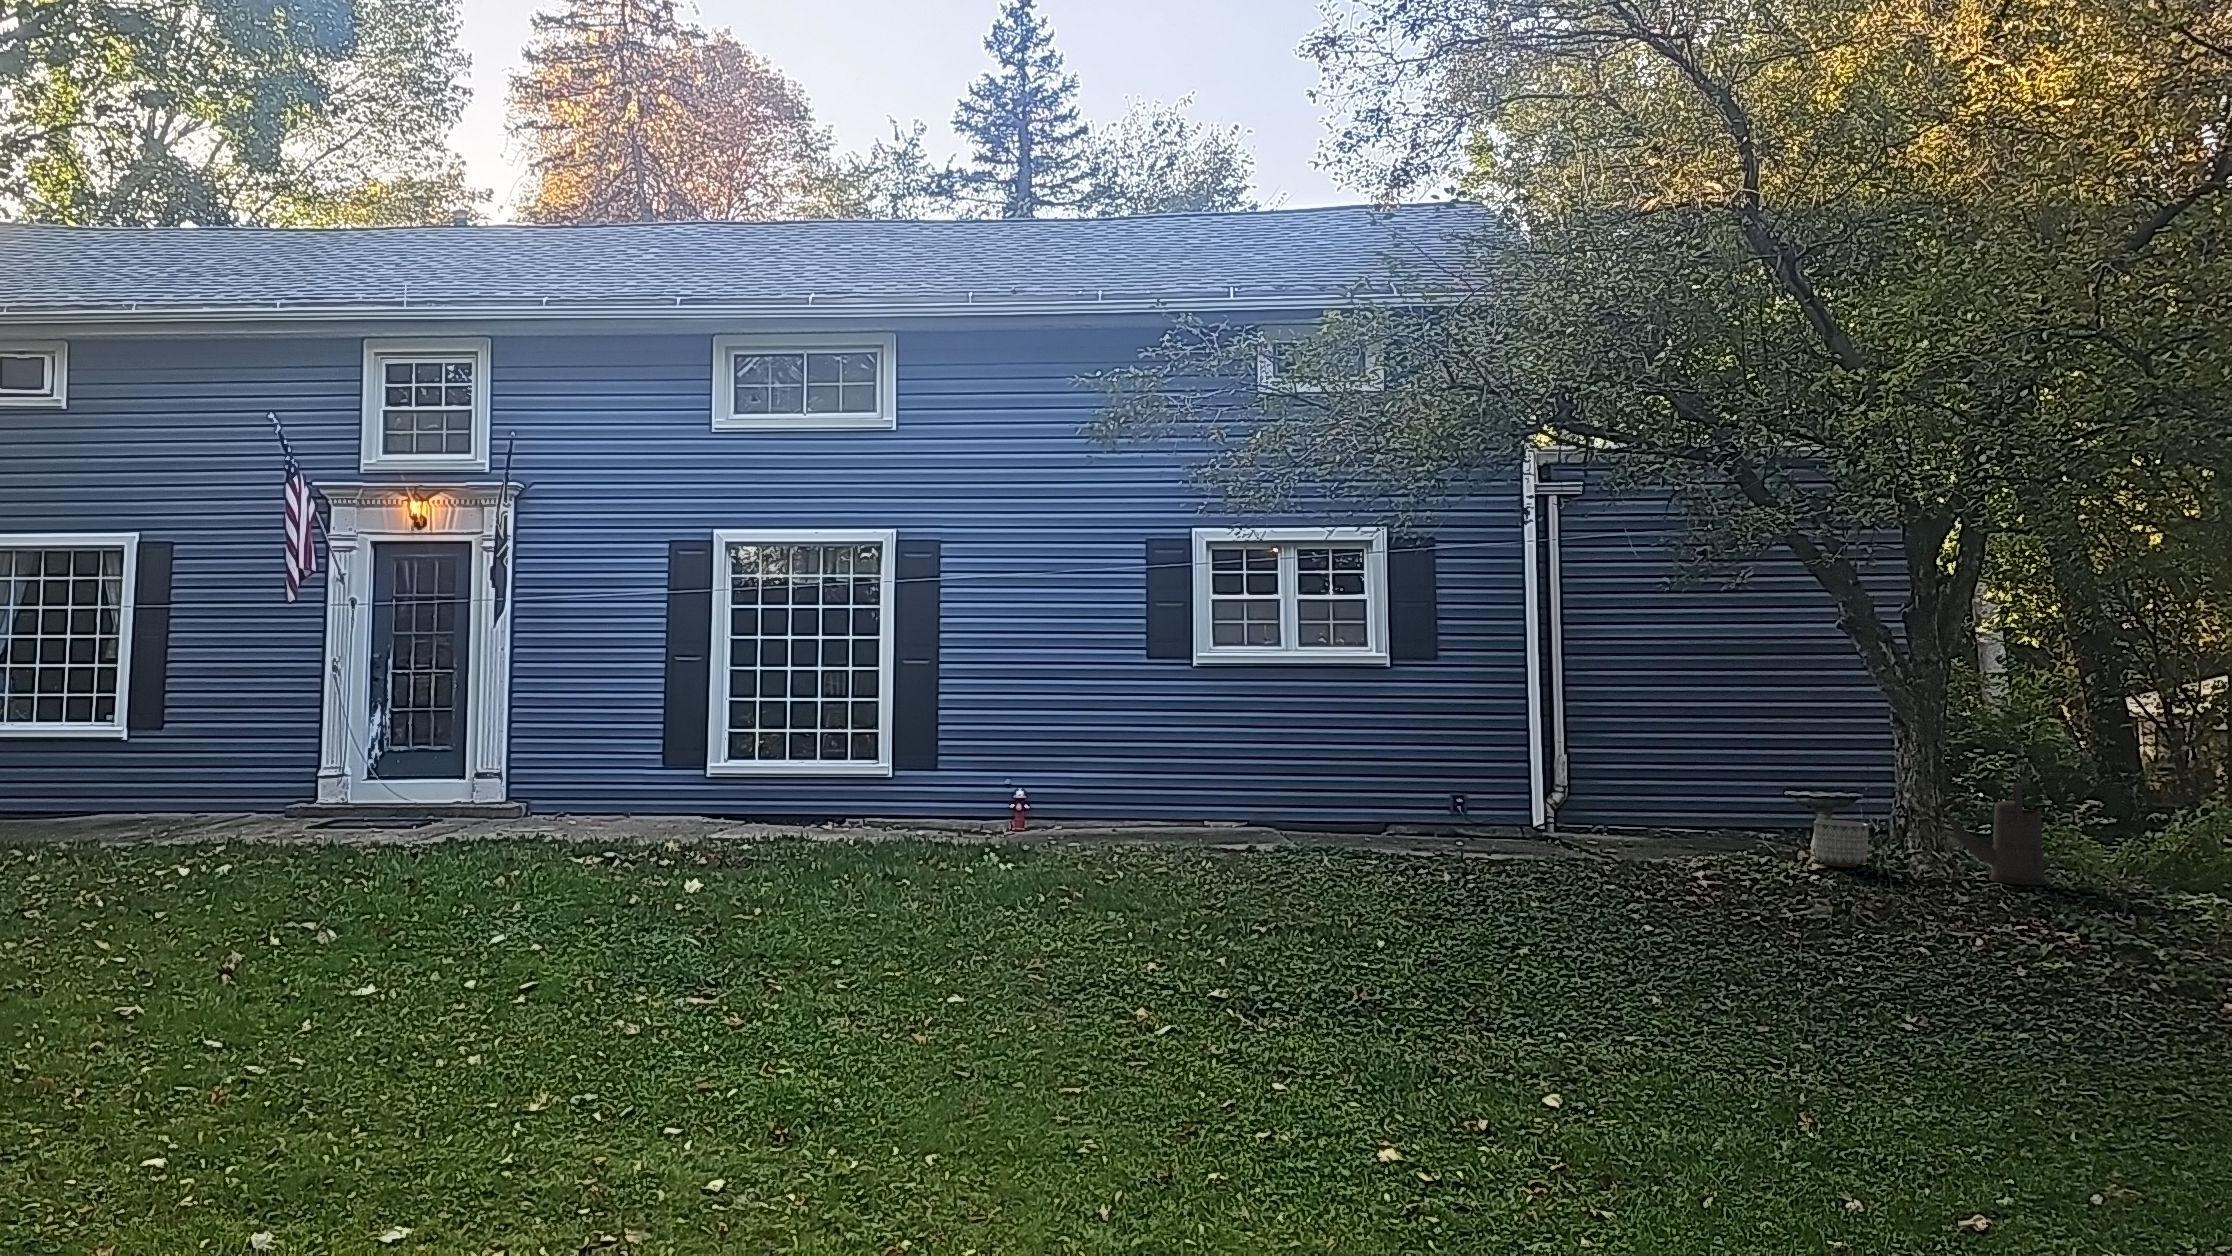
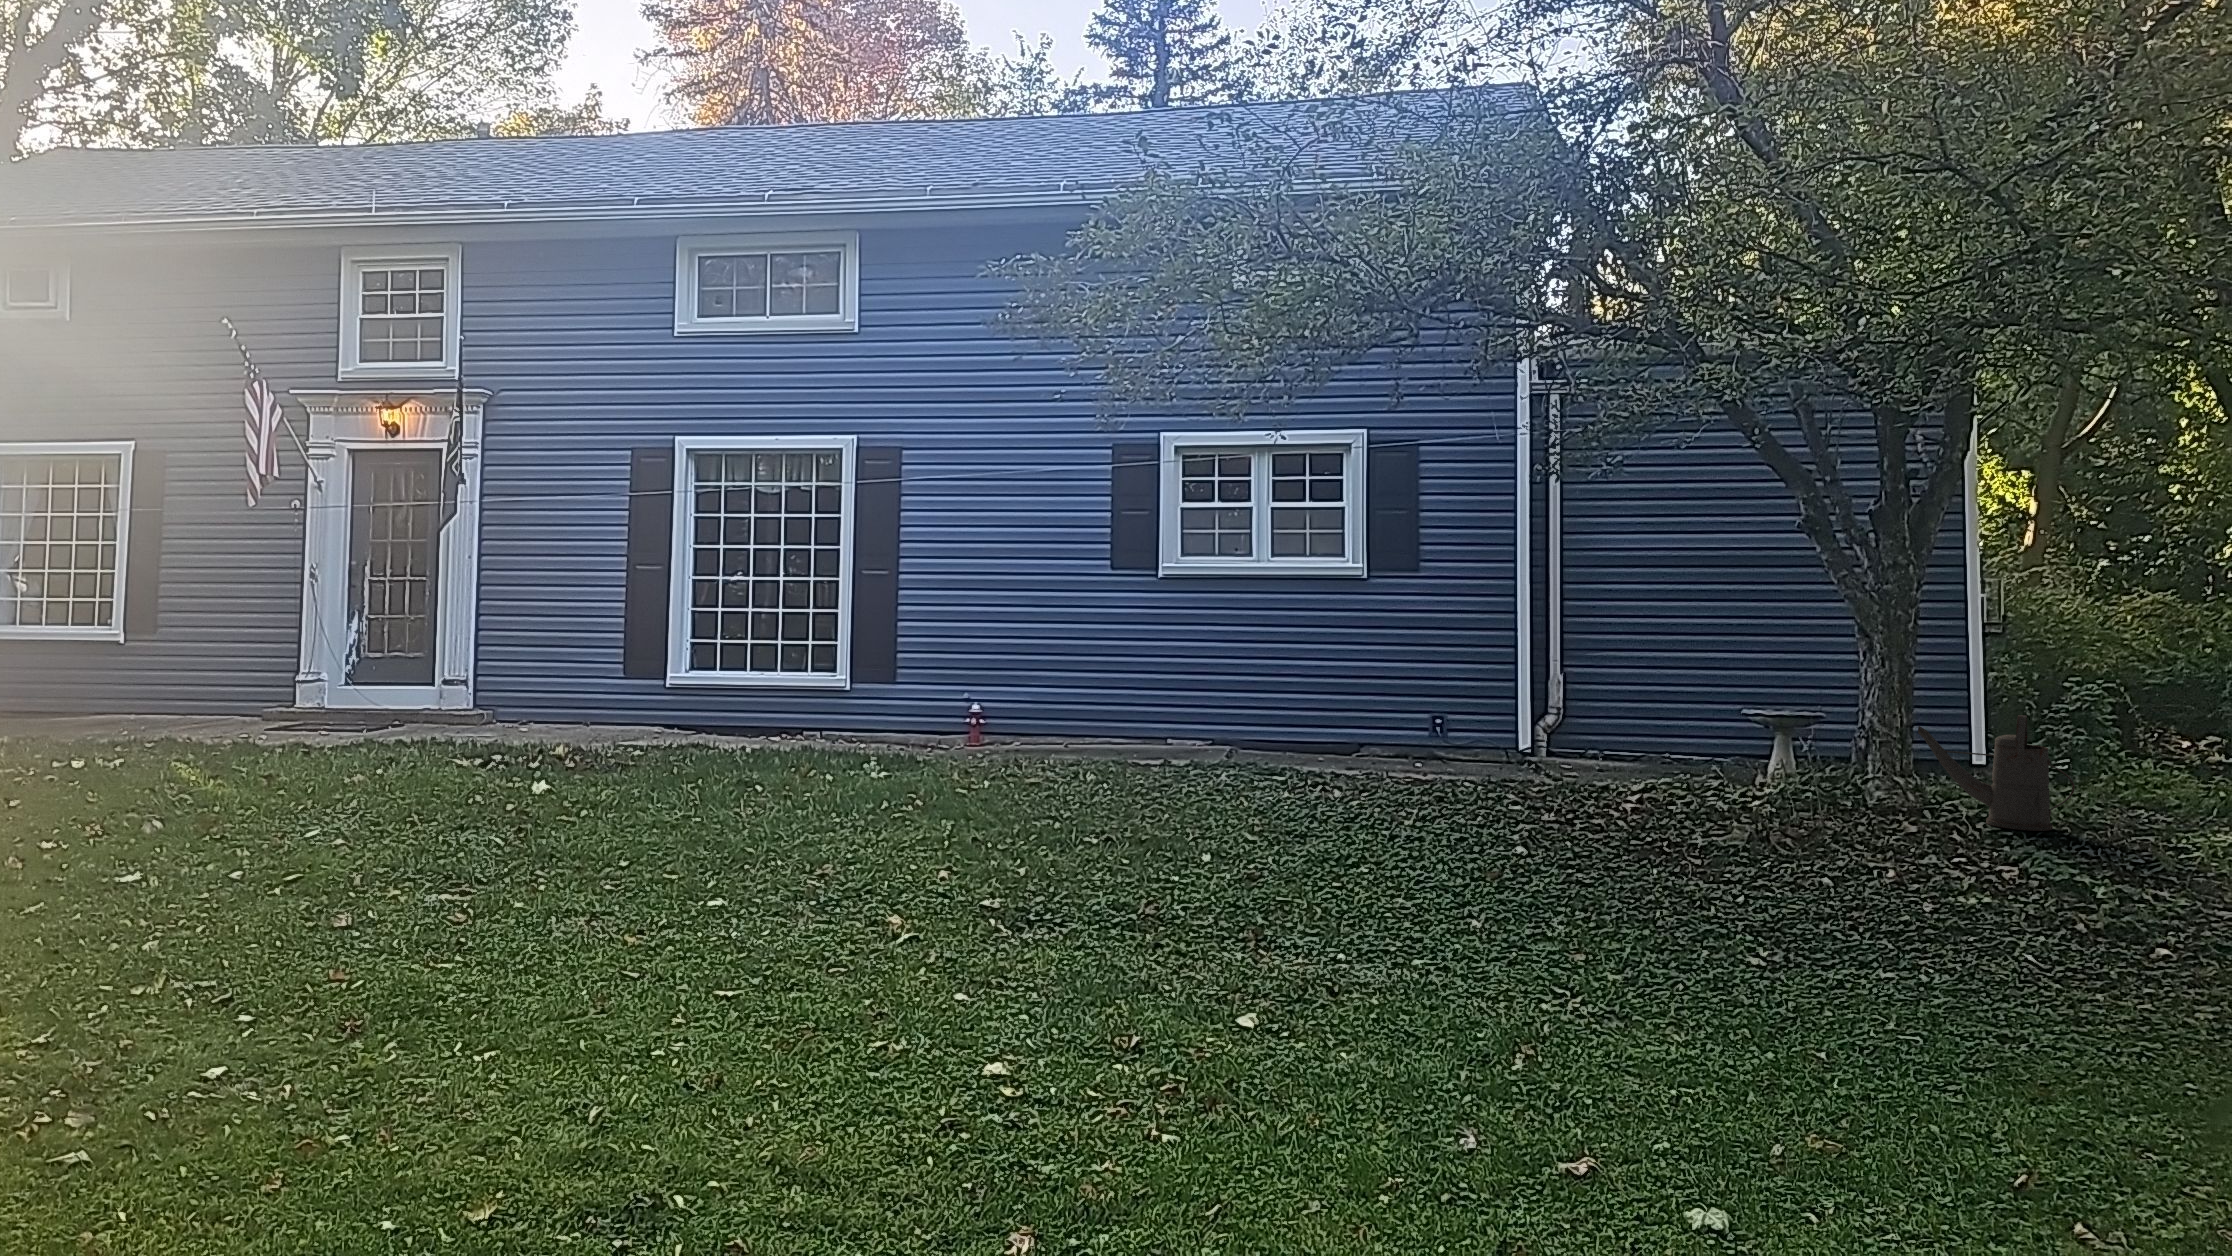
planter: present [1813,820,1869,867] -> none [1791,752,1853,805]

